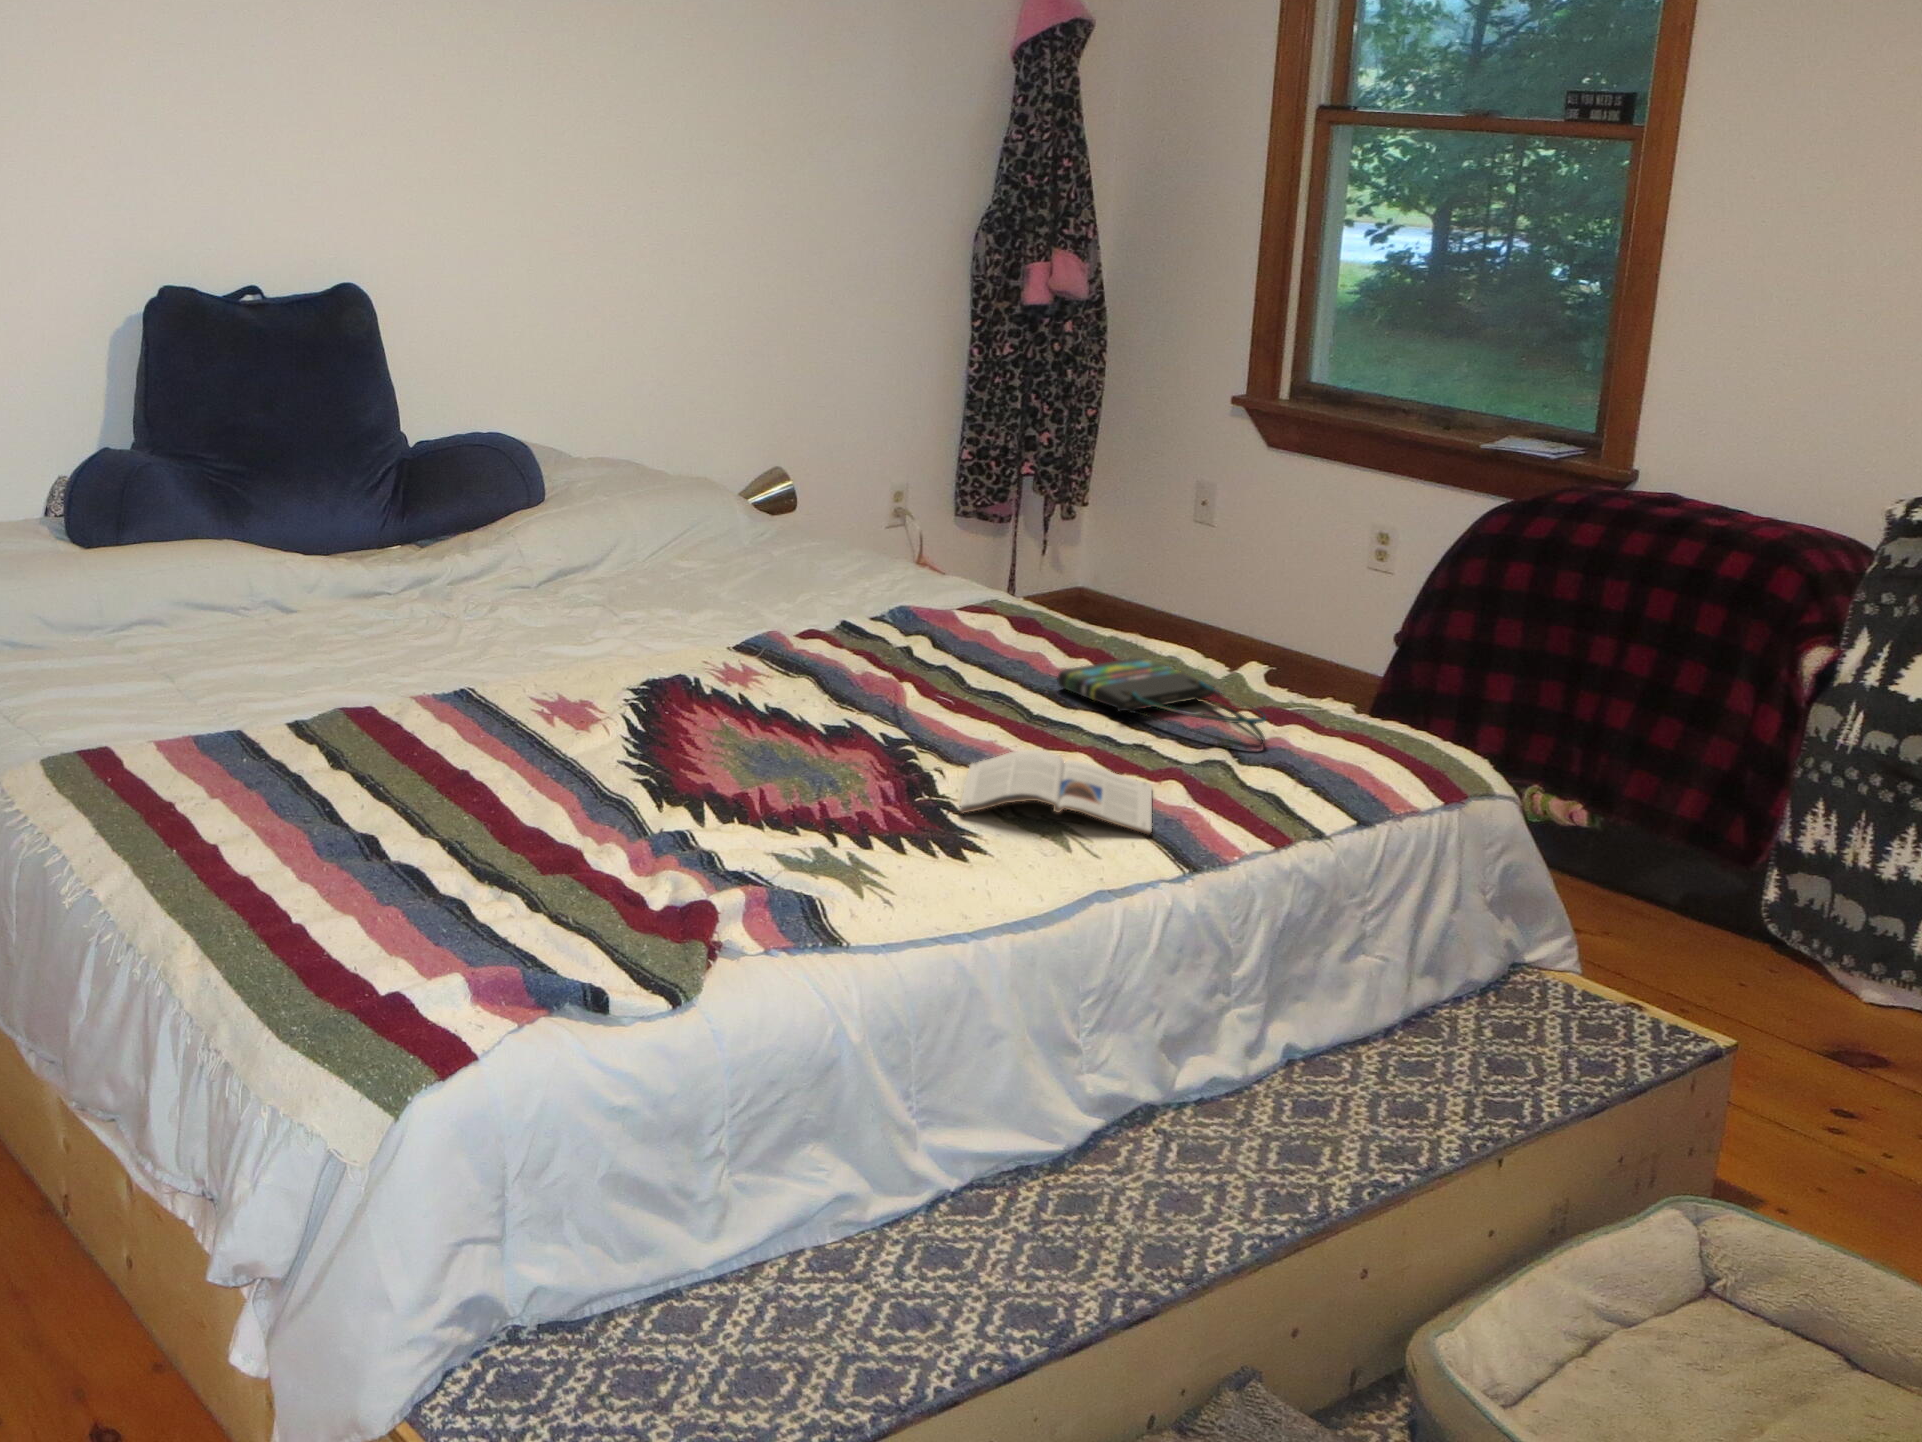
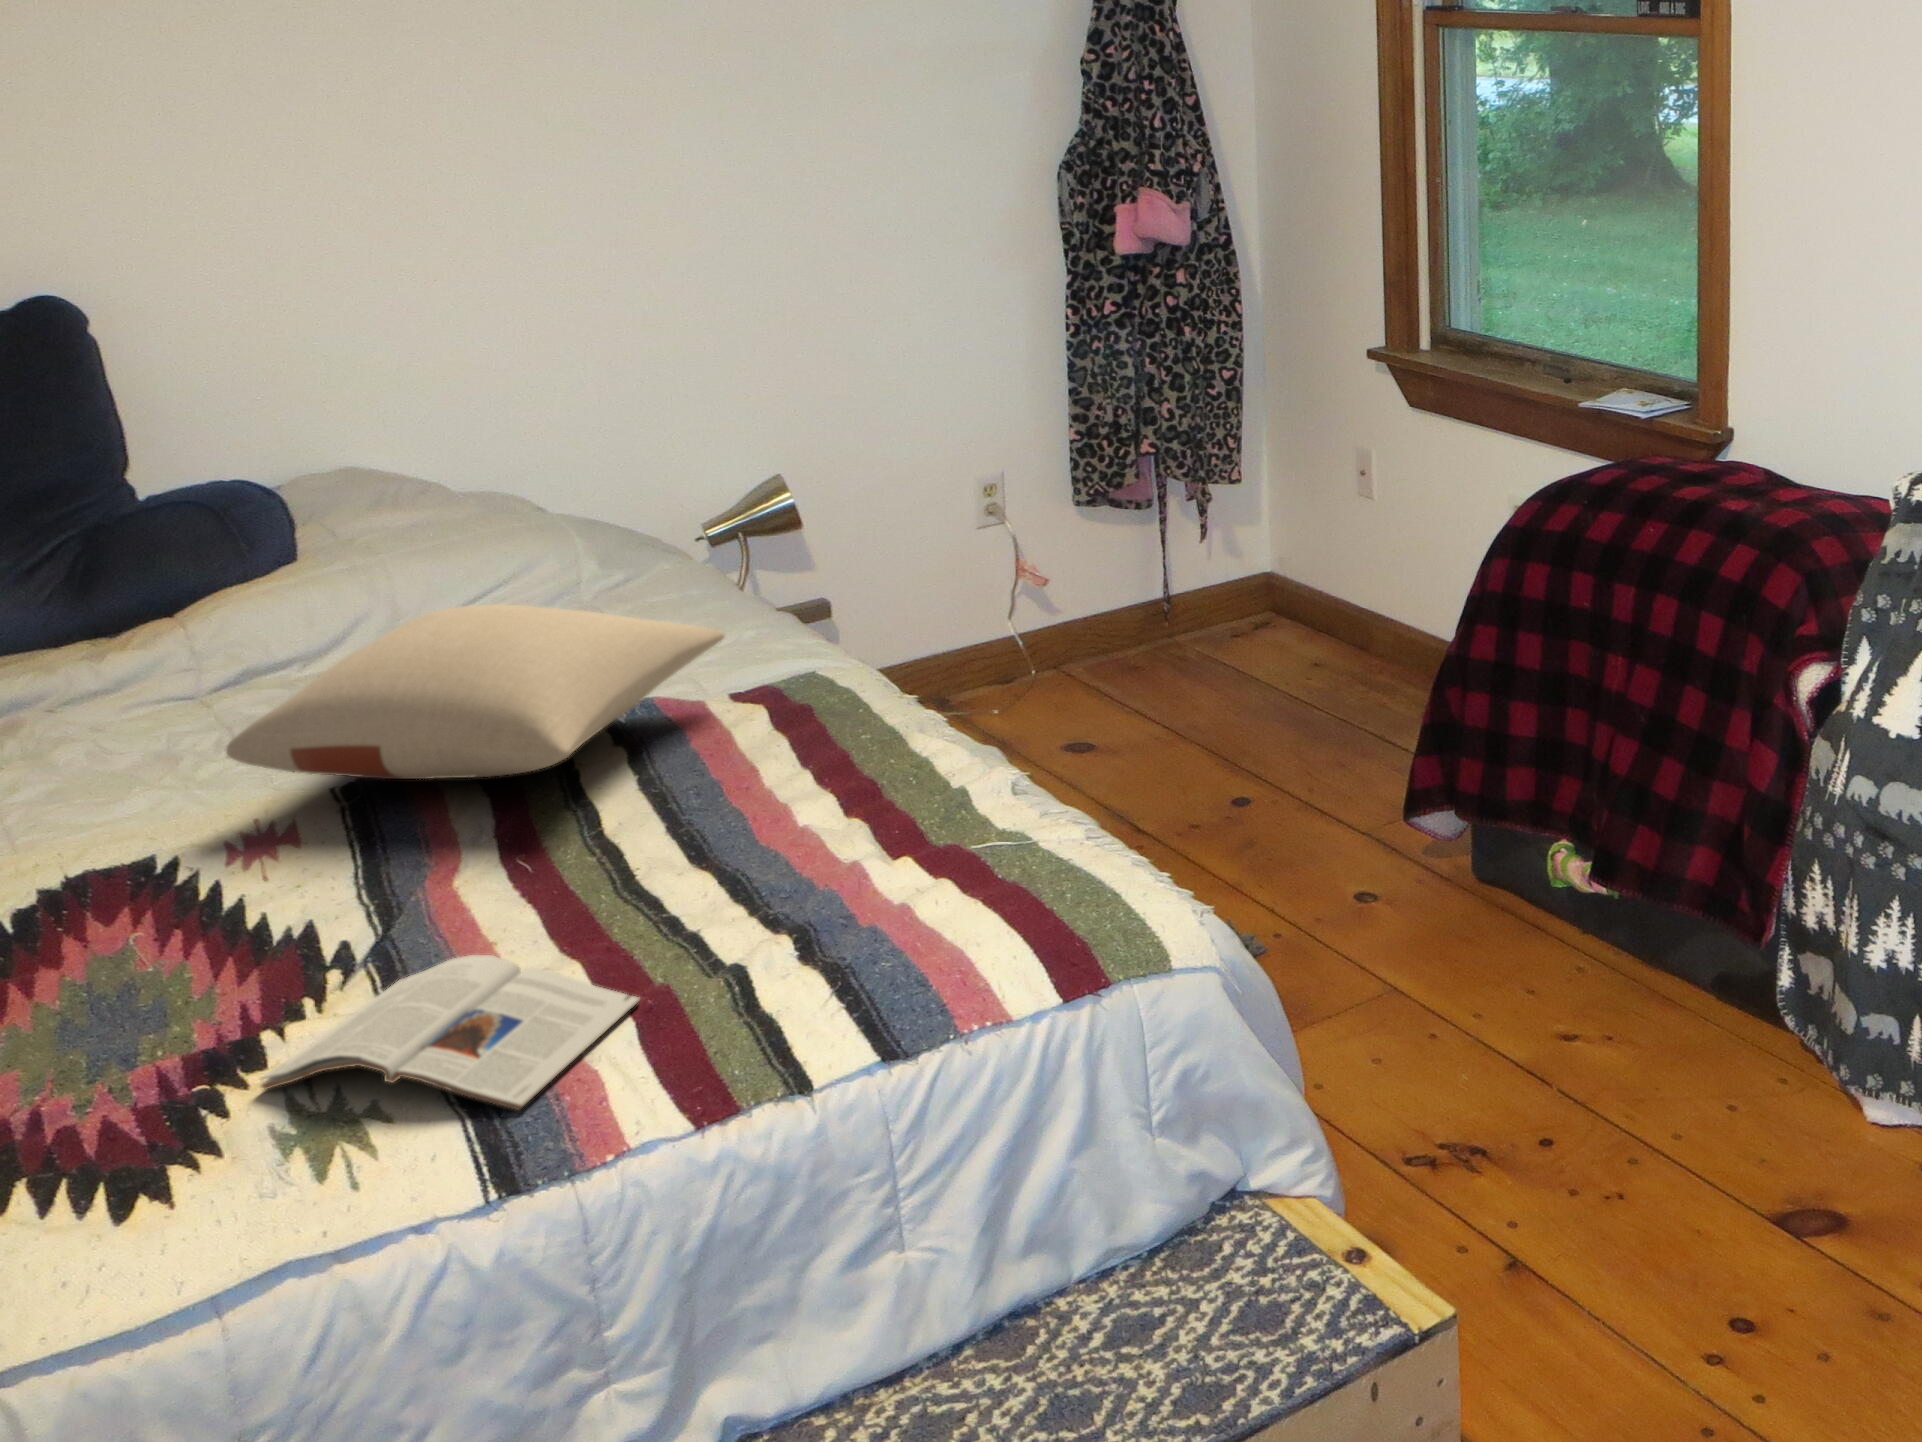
pillow: none [712,541,964,654] -> present [226,604,724,779]
tote bag: present [1057,658,1266,749] -> none [720,755,929,909]

